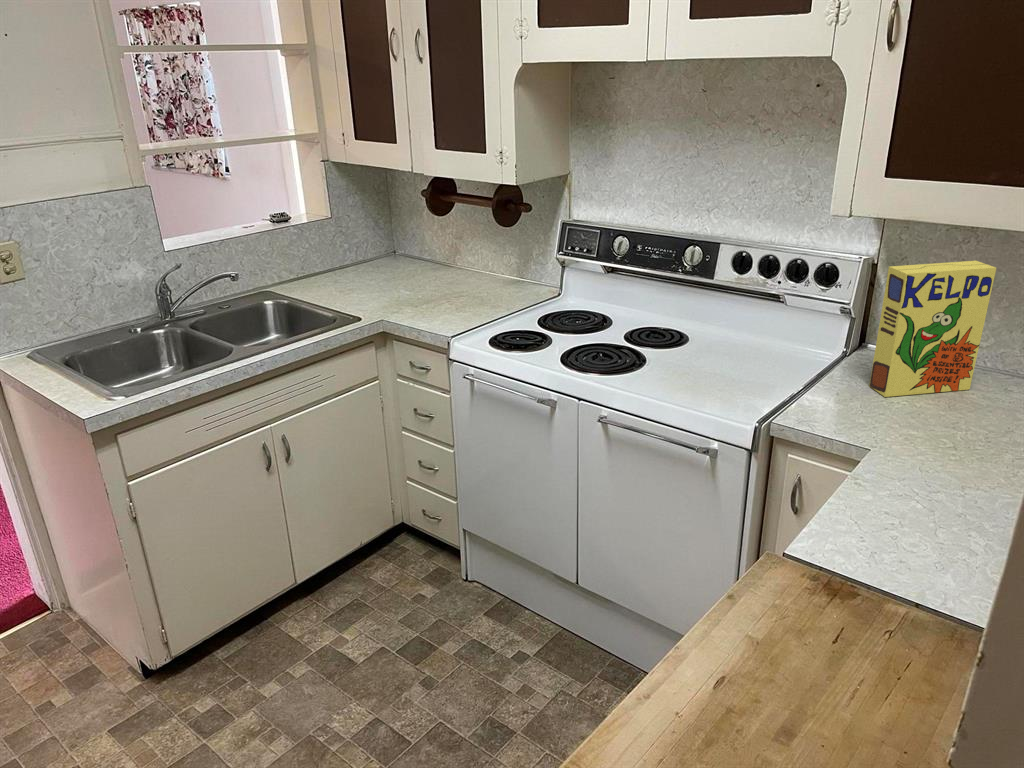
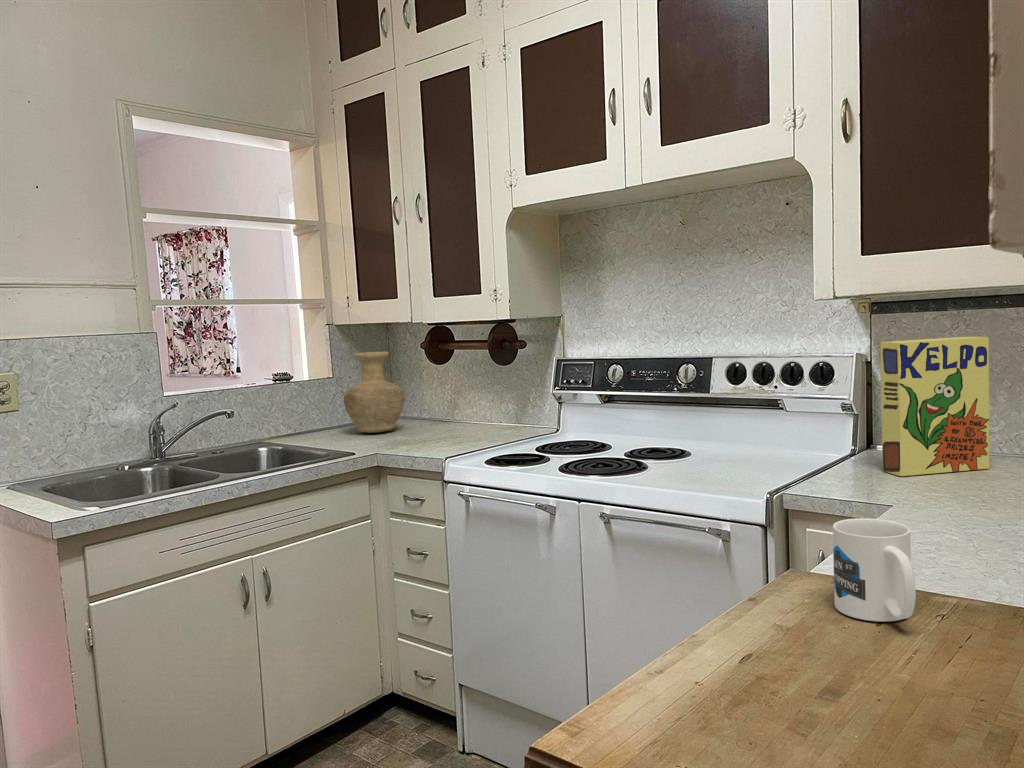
vase: none [345,196,406,281] -> present [344,351,404,433]
mug: none [802,525,878,628] -> present [833,518,916,622]

